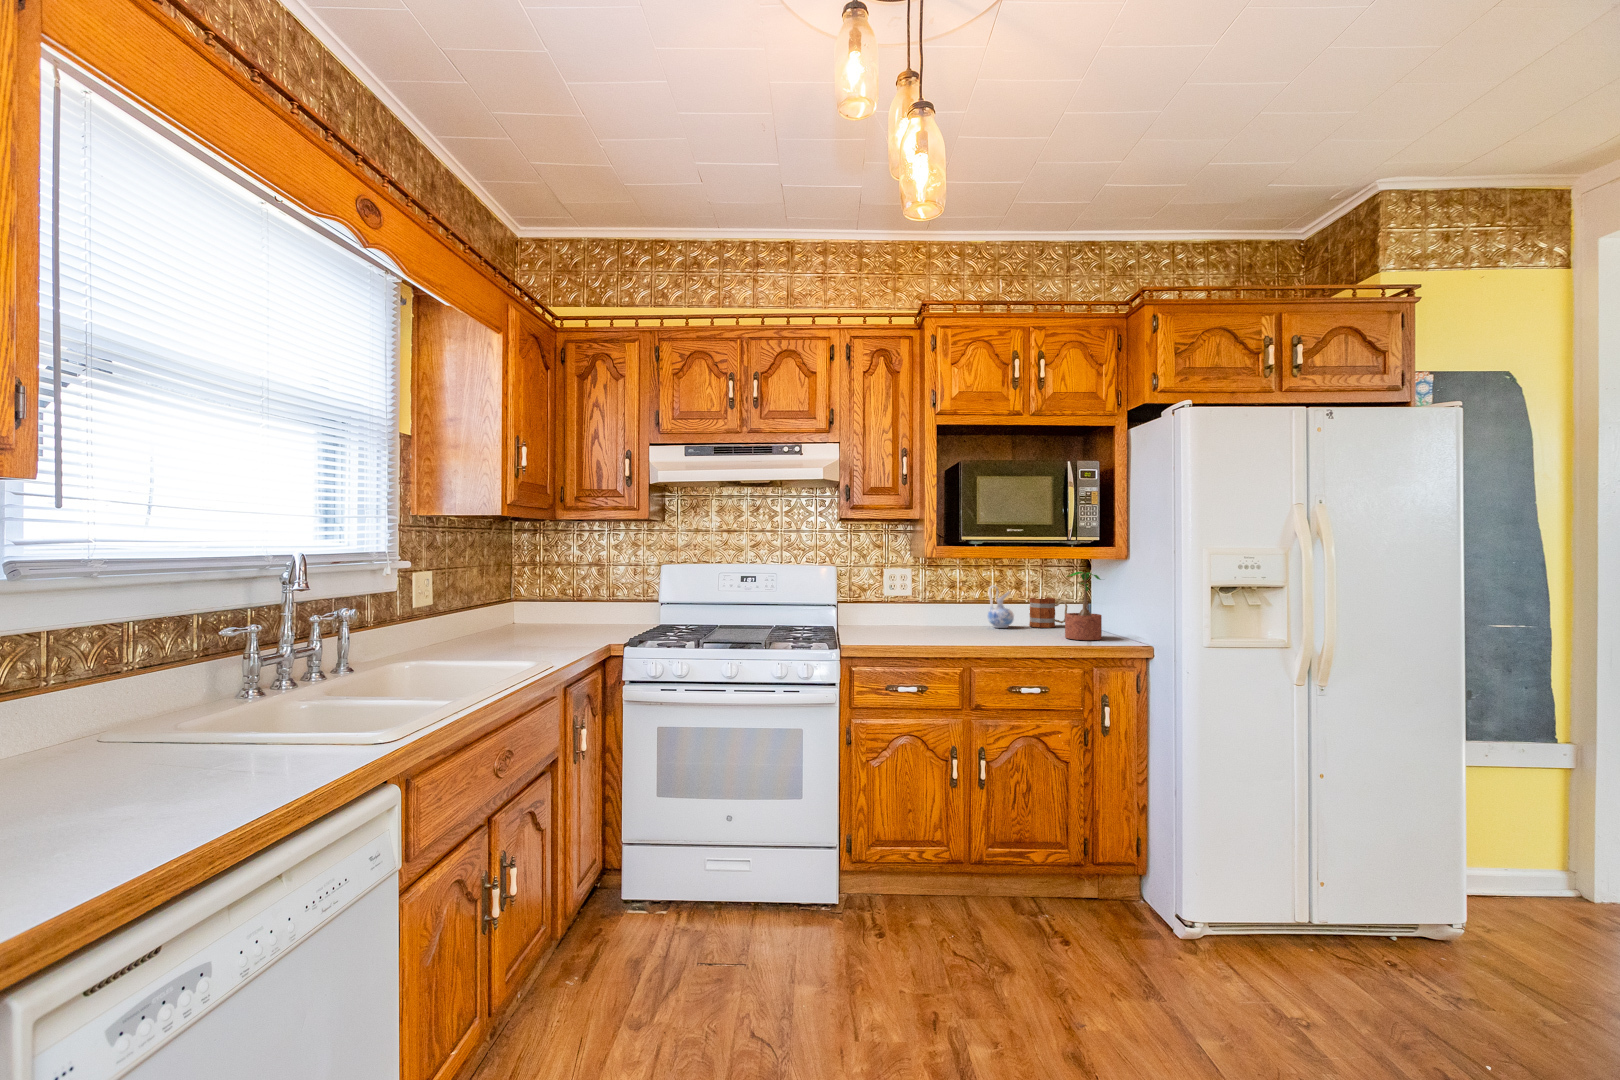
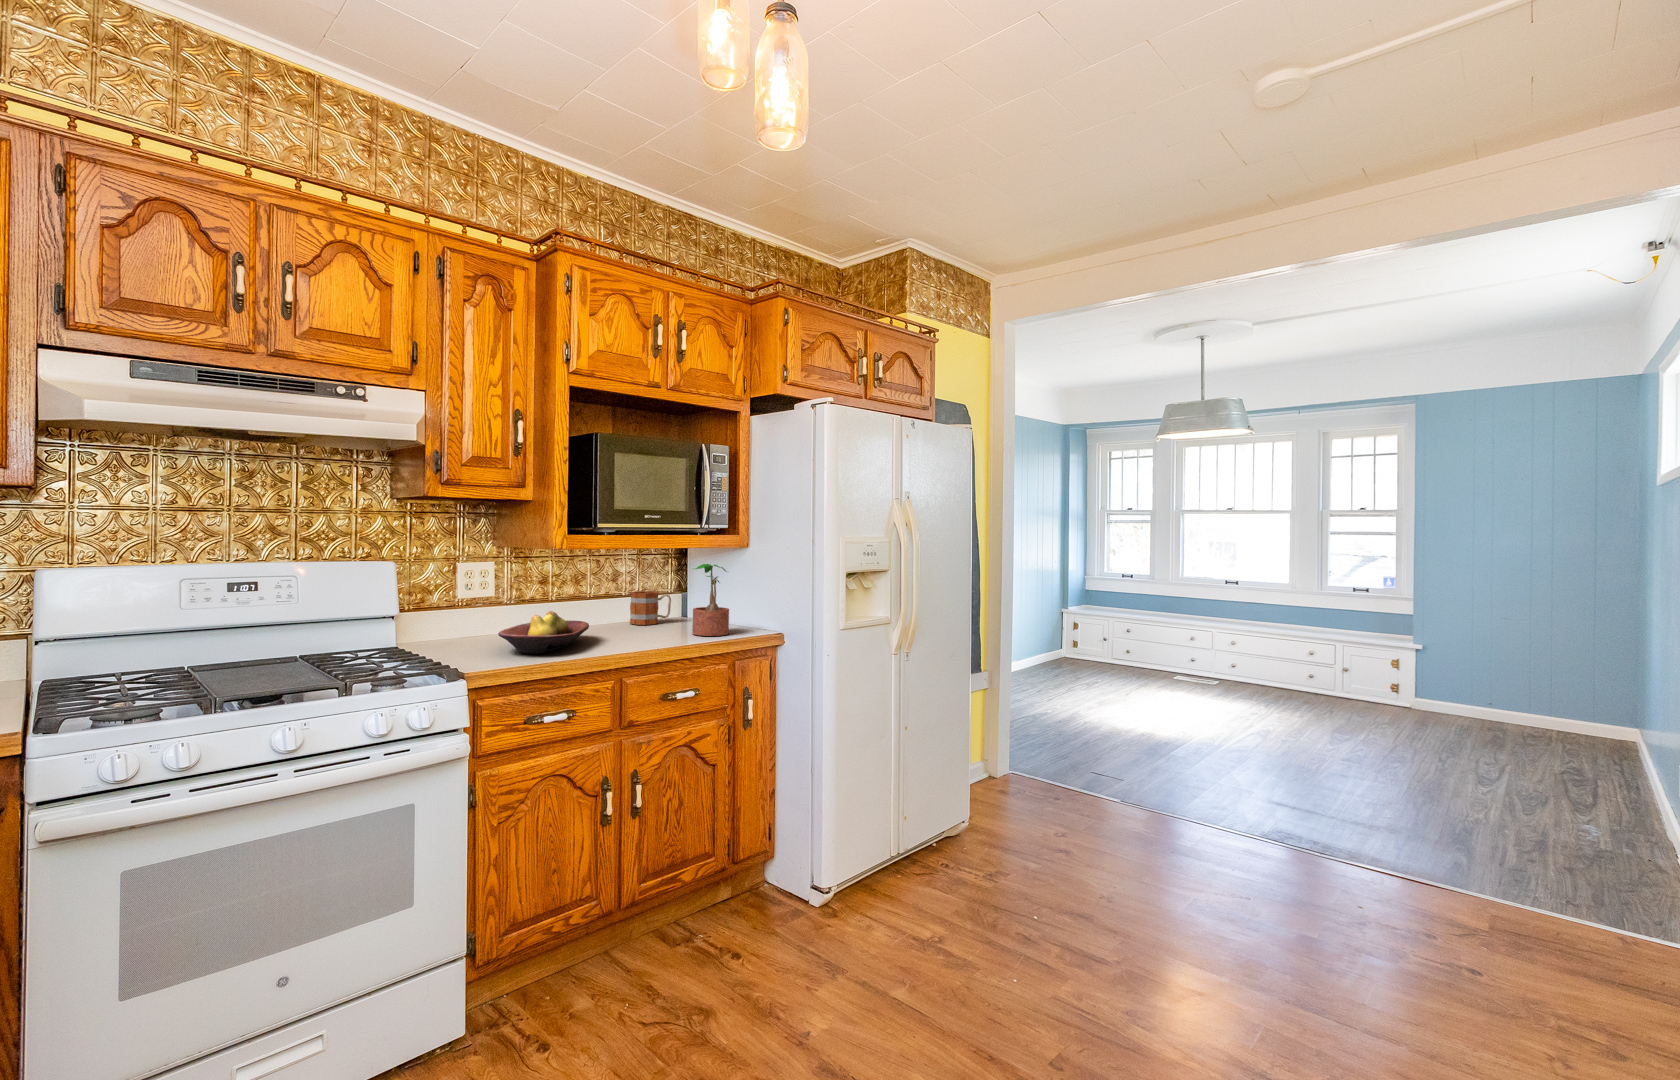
ceramic pitcher: present [988,585,1014,628] -> none [589,580,620,629]
fruit bowl: none [890,607,971,638] -> present [498,611,589,654]

